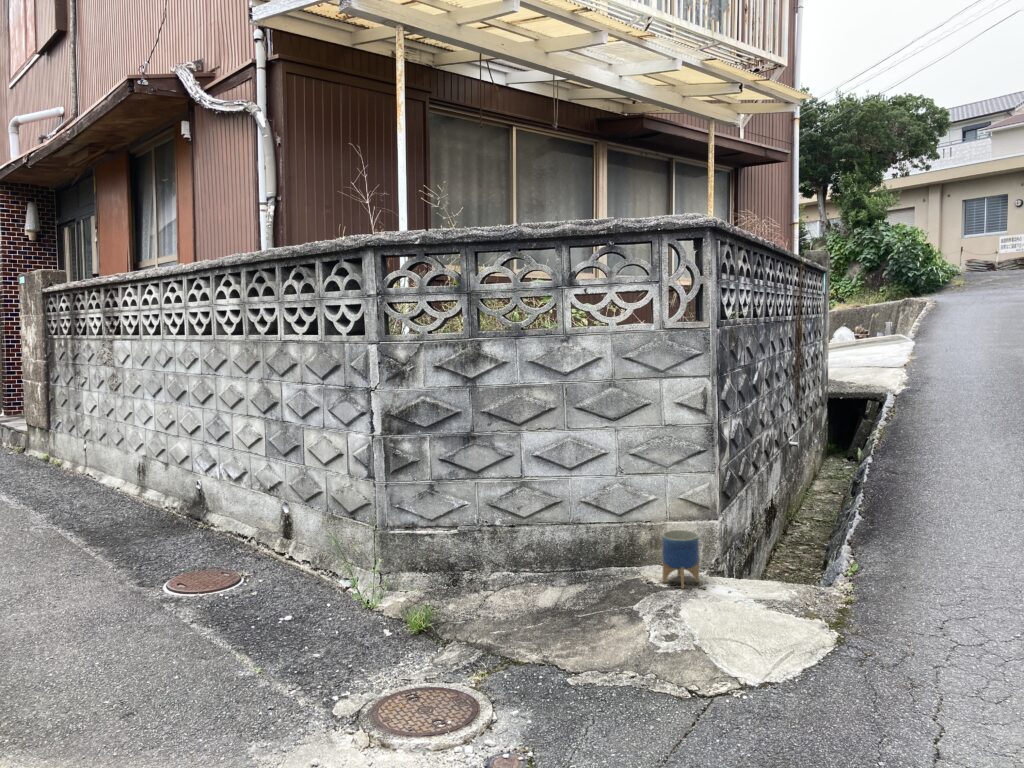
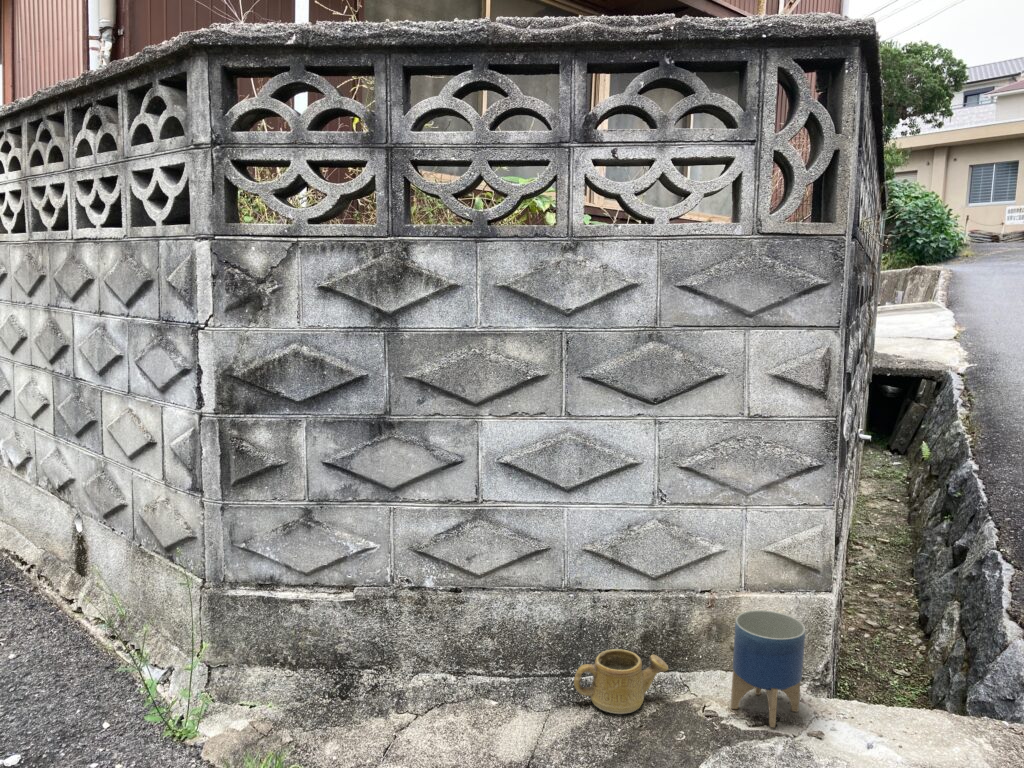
watering can: none [578,554,628,586] -> present [574,649,668,714]

